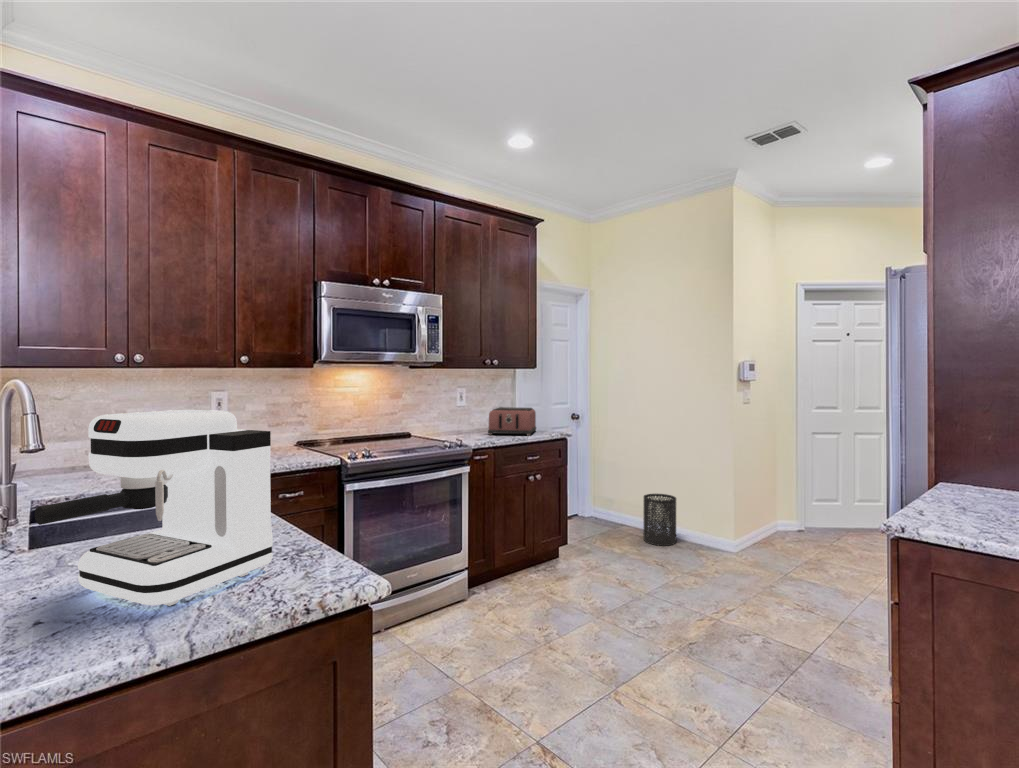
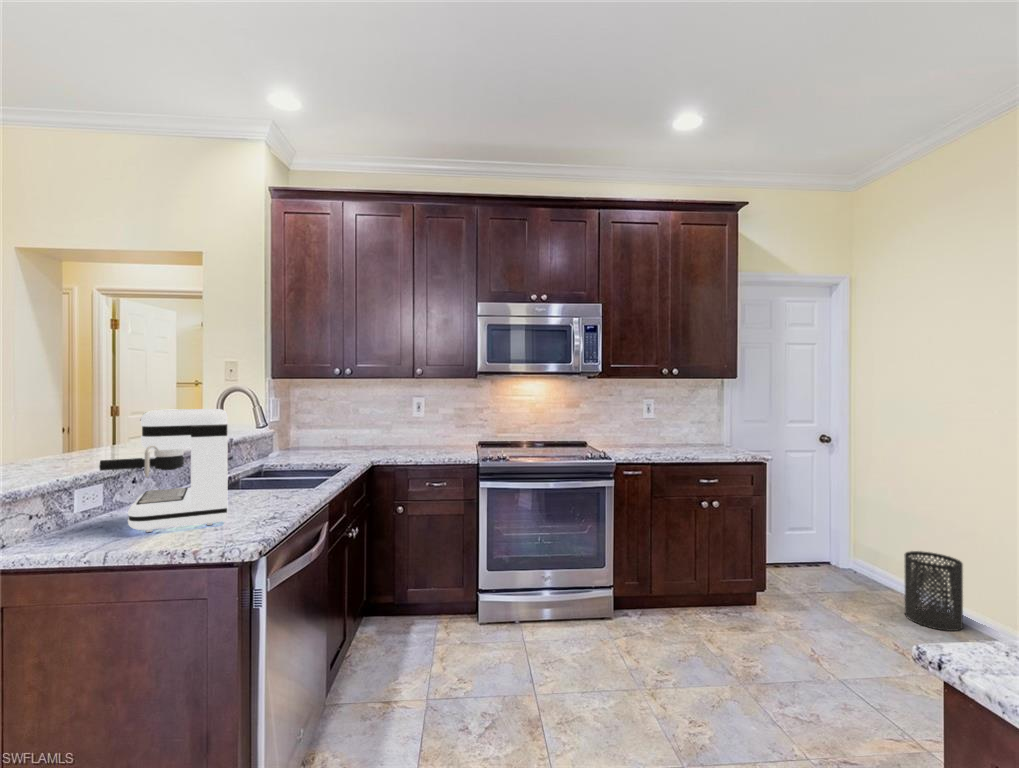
toaster: present [488,407,536,436] -> none [666,421,734,455]

